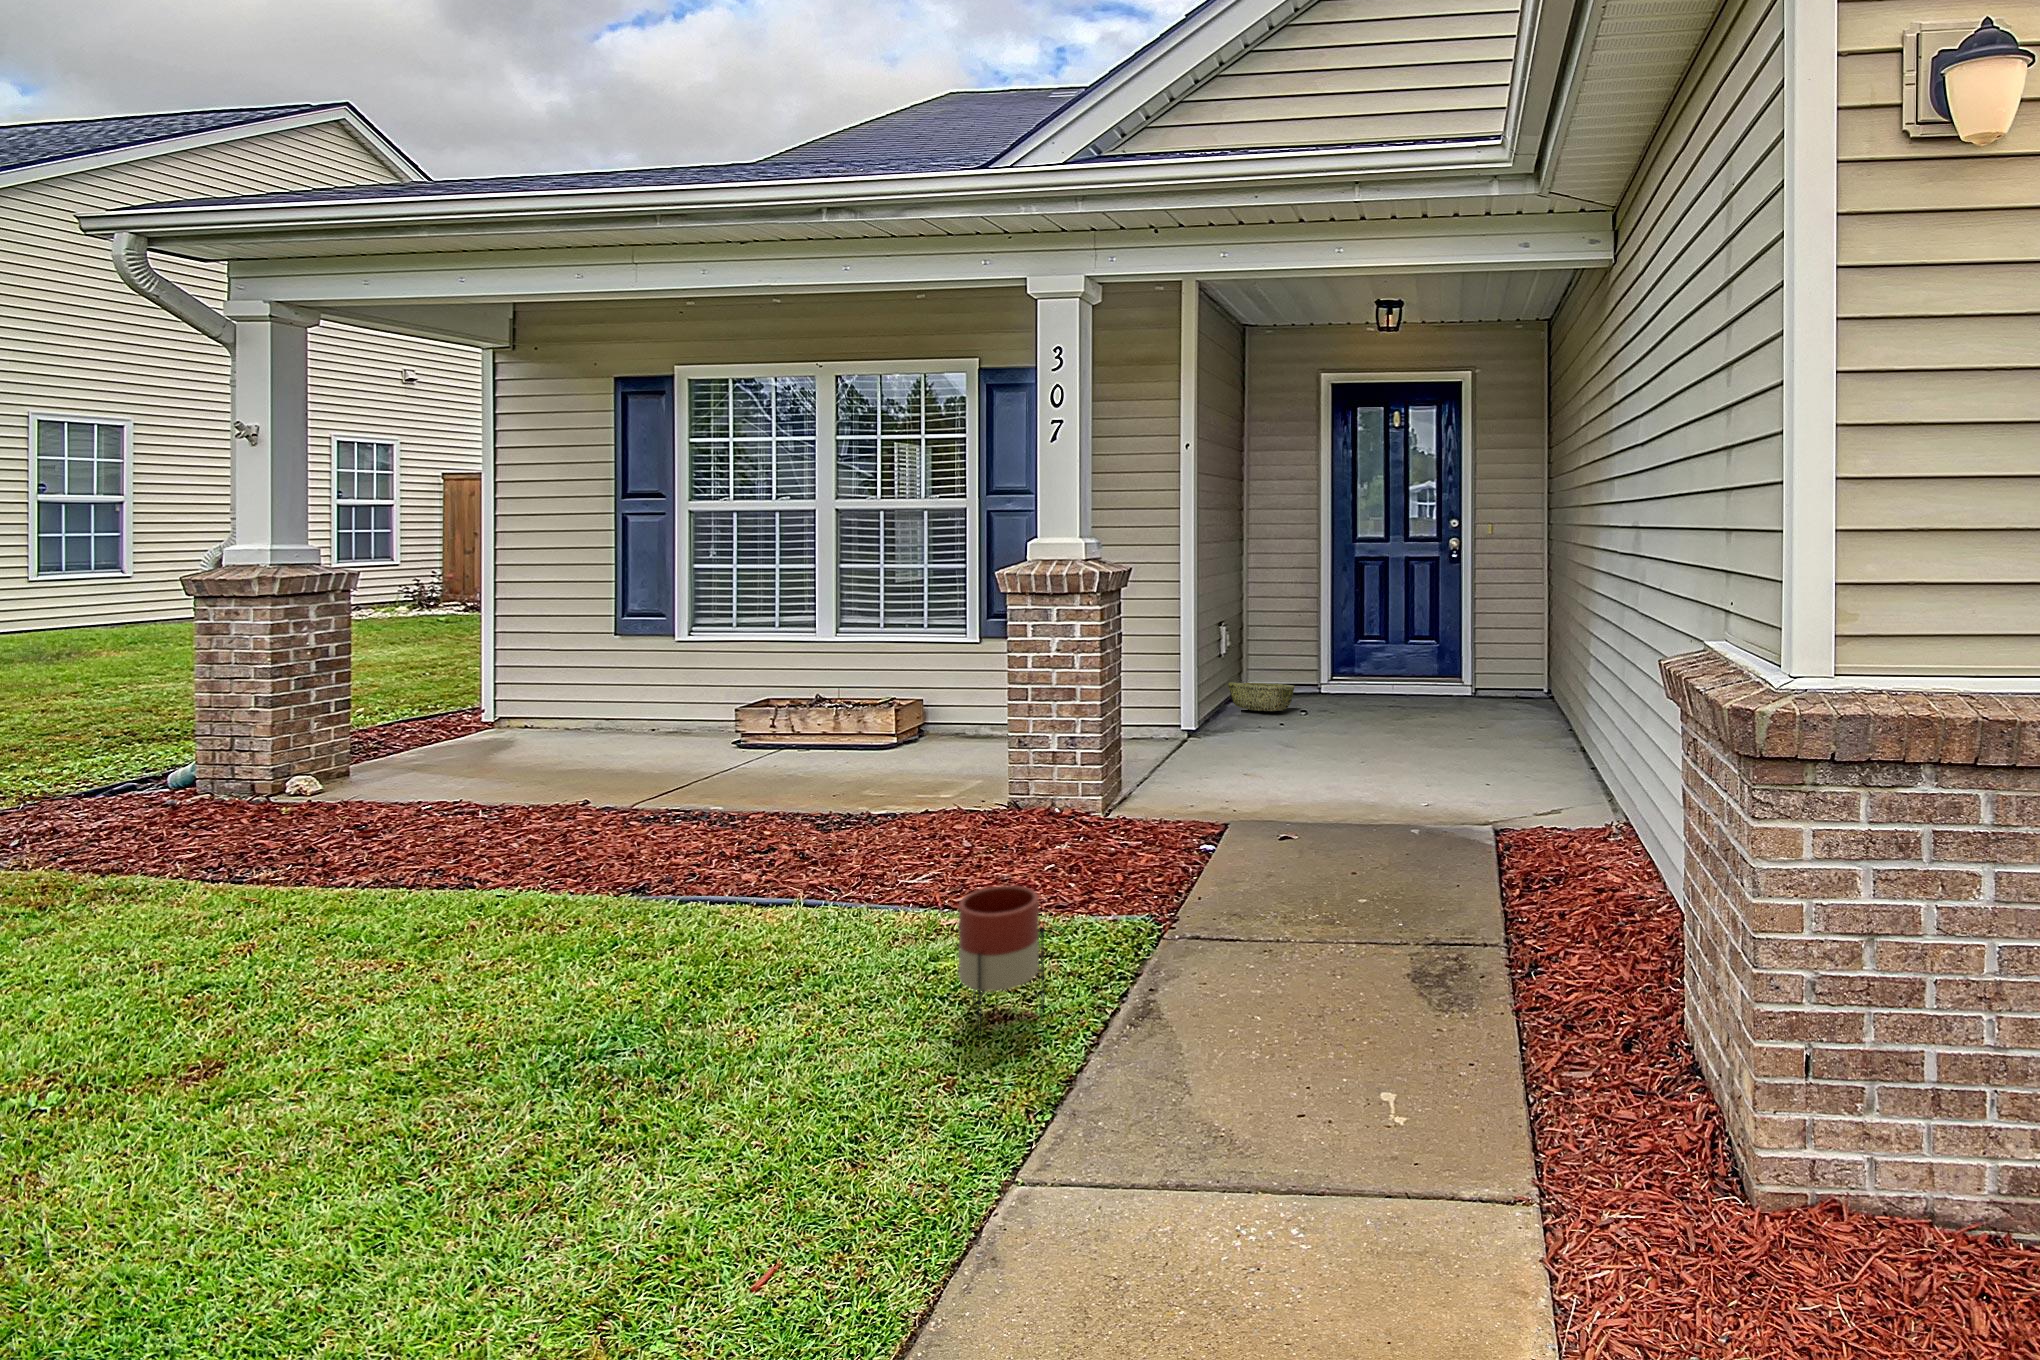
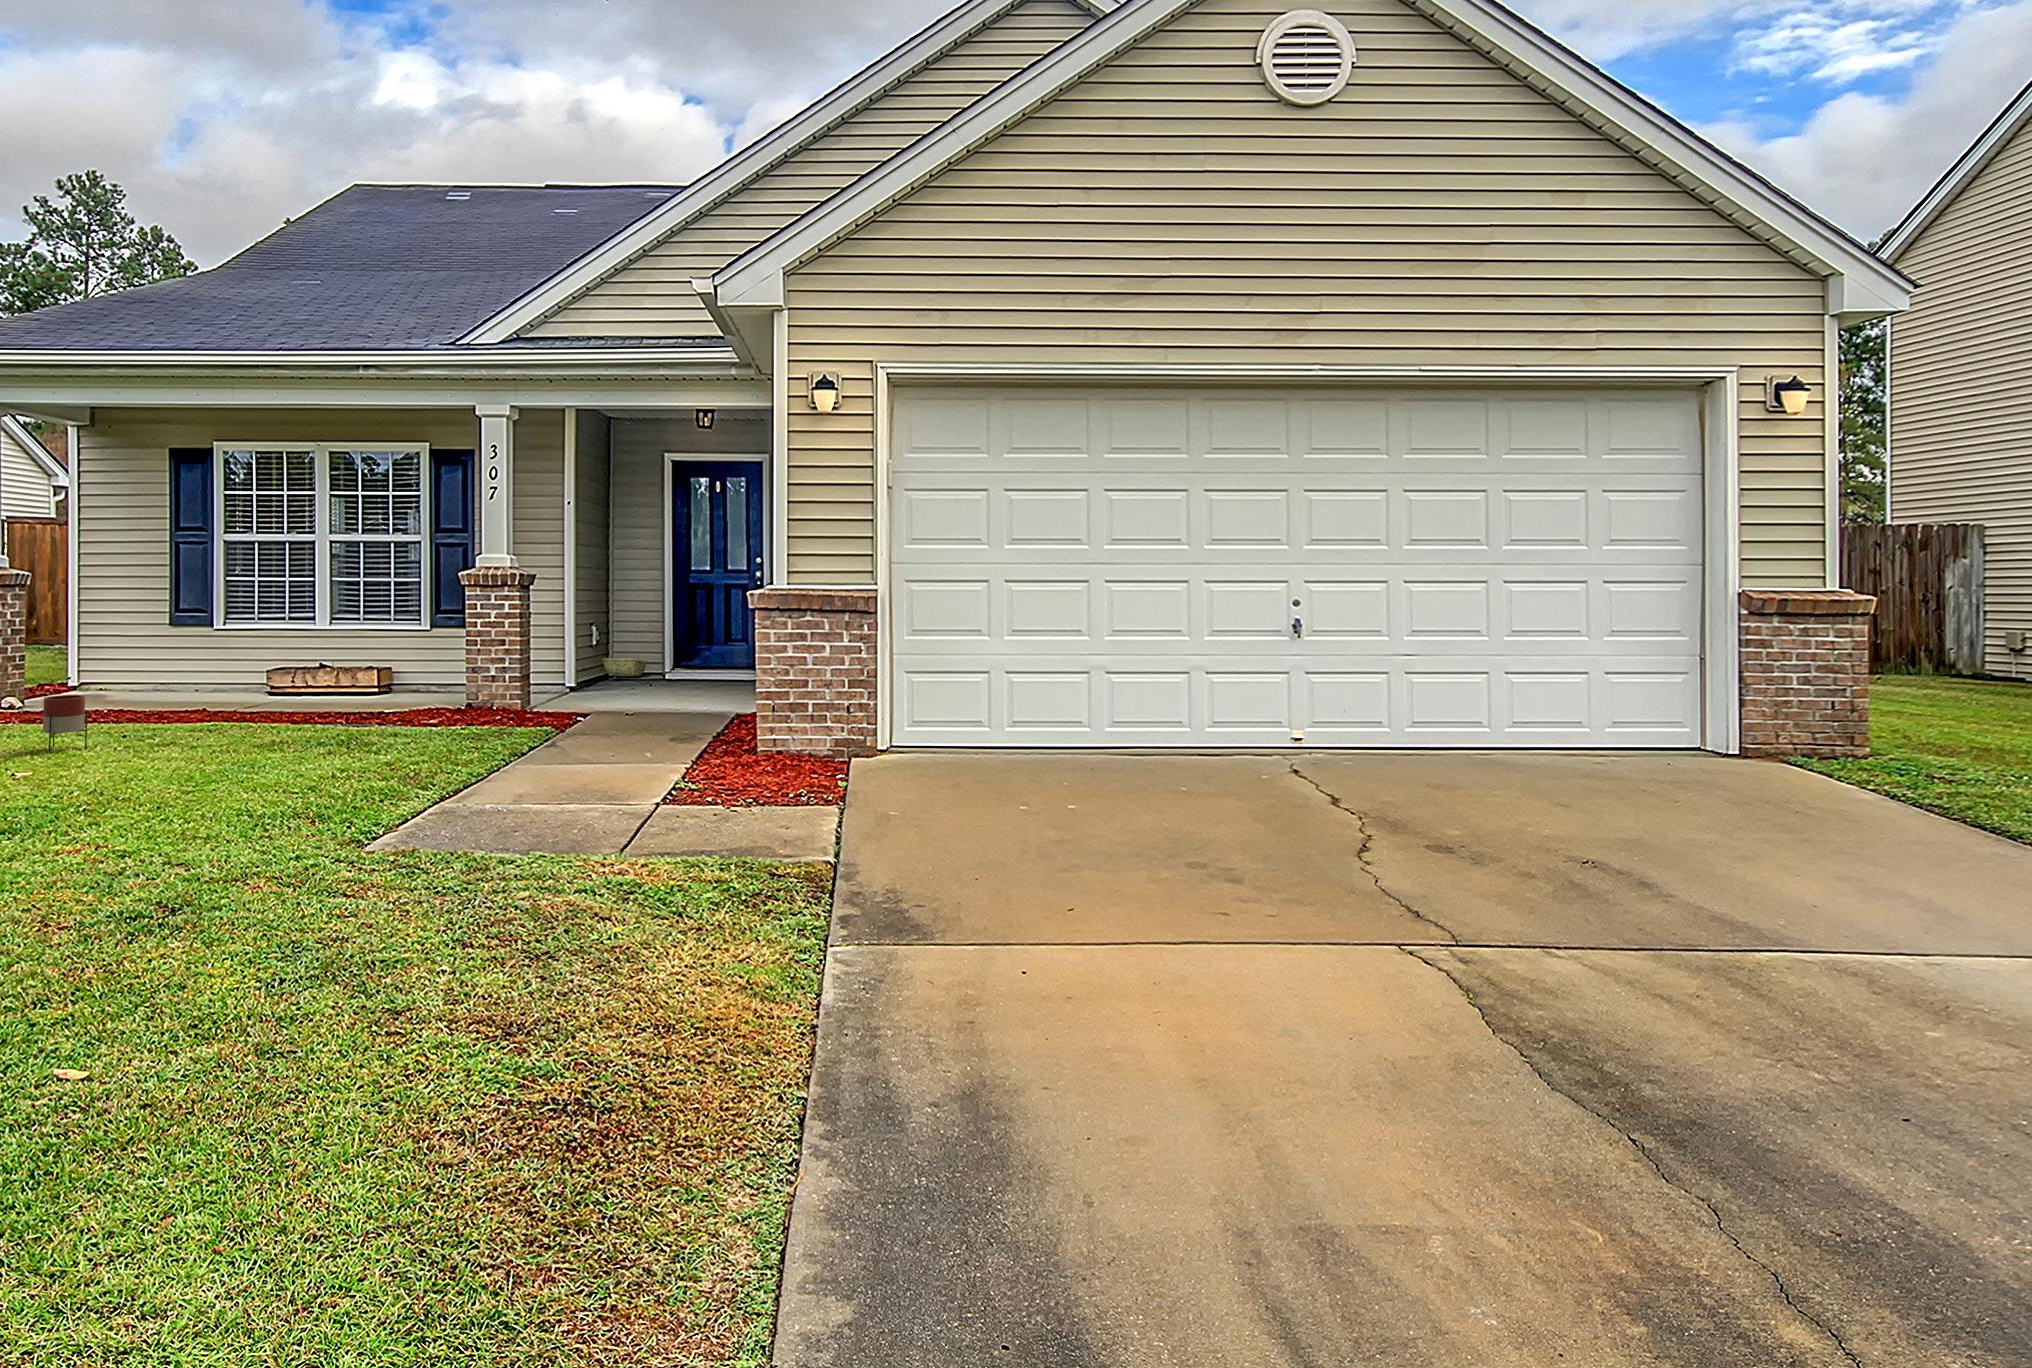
planter: present [958,885,1044,1037] -> present [43,695,87,753]

